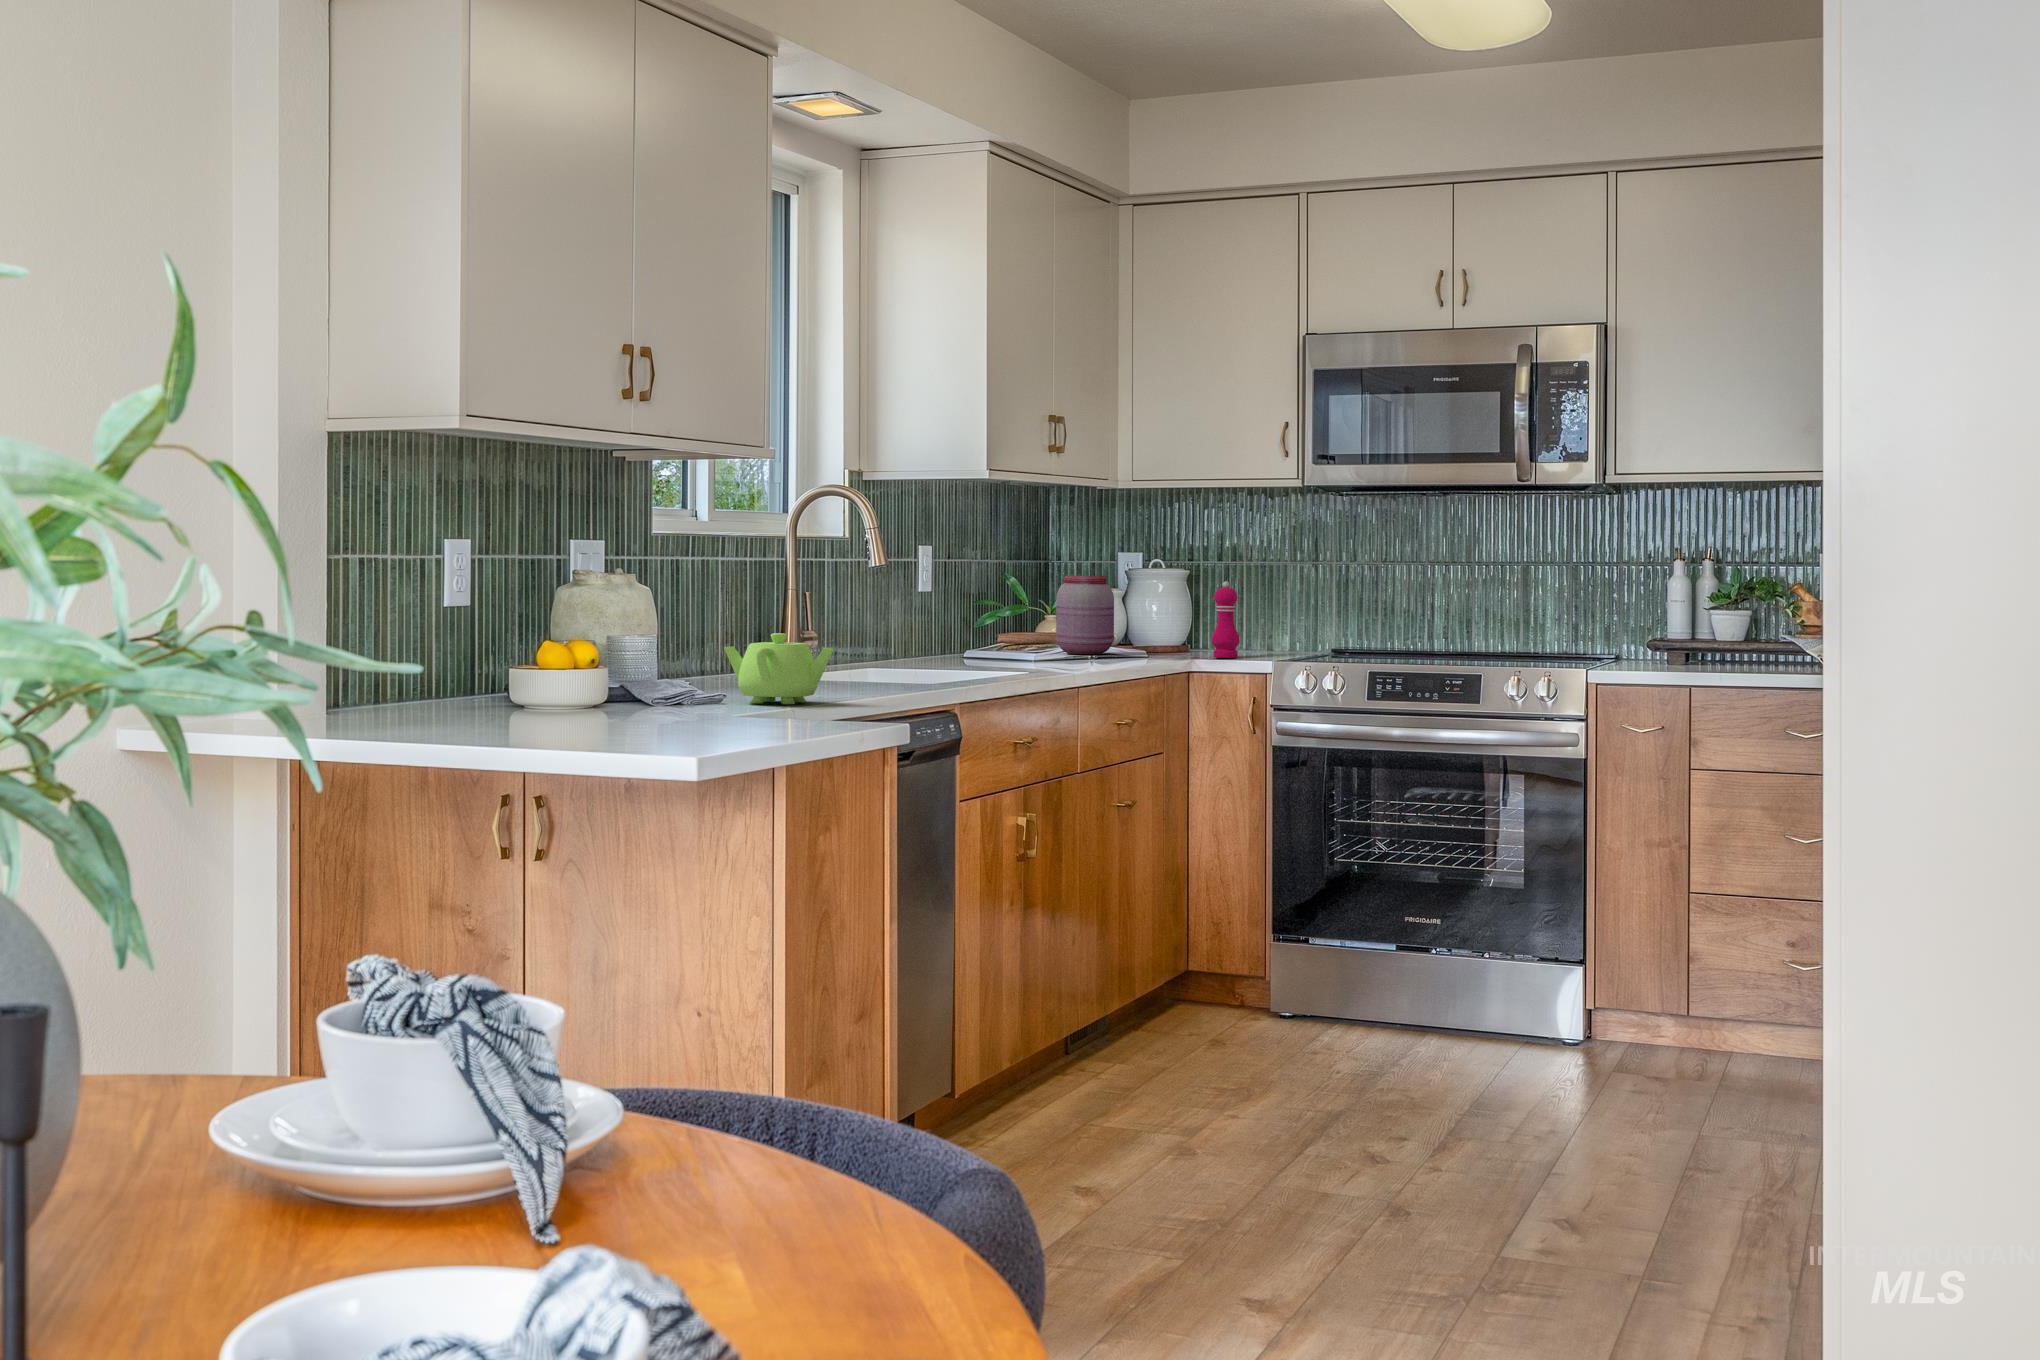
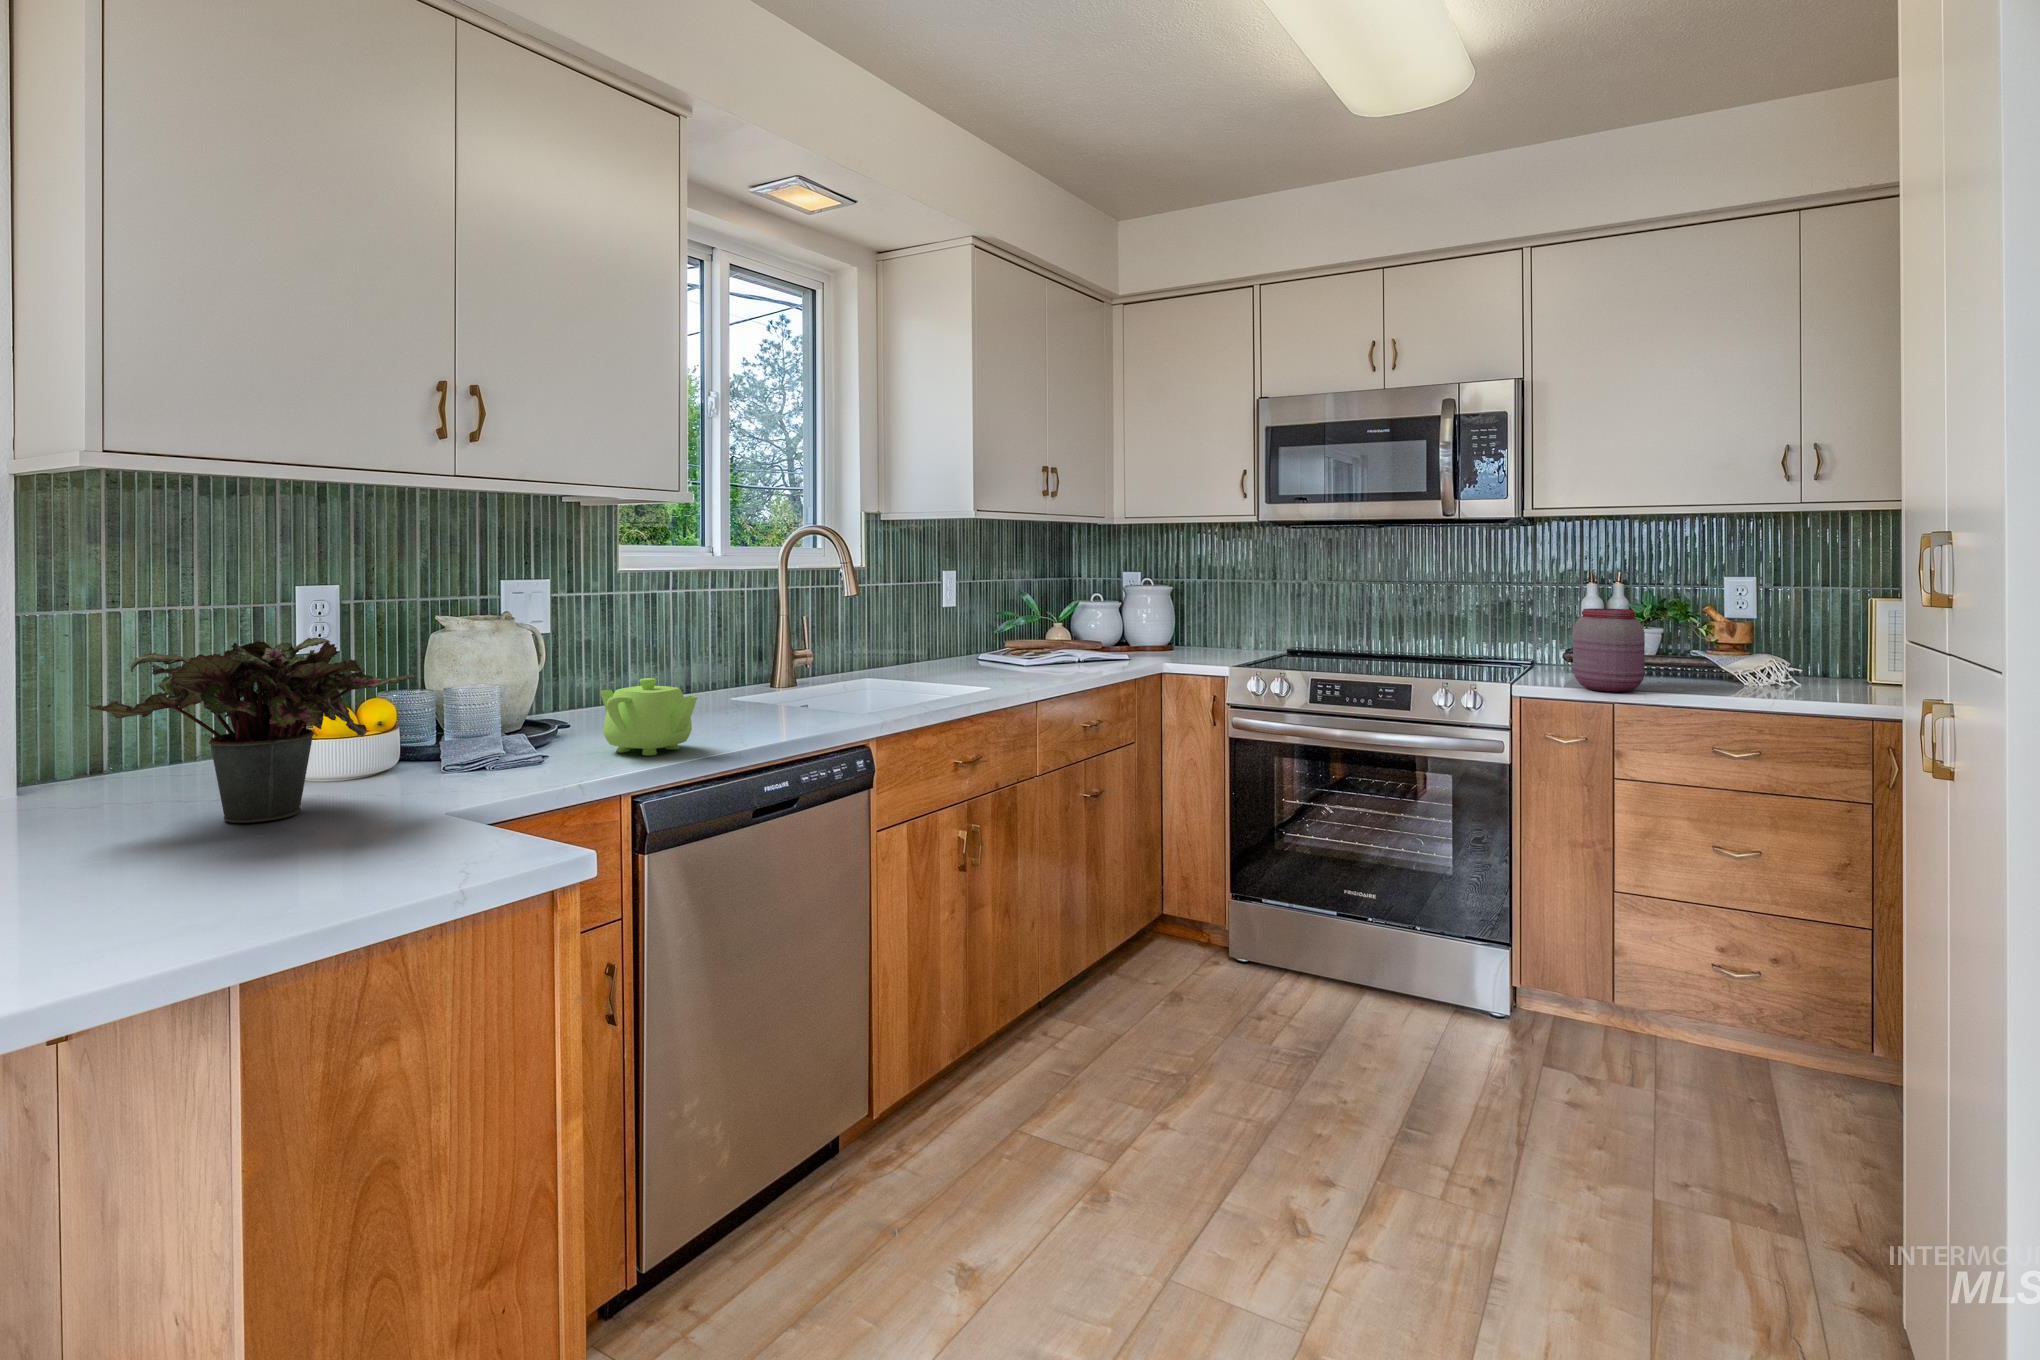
jar: present [1056,575,1114,654] -> present [1573,608,1645,692]
potted plant: none [457,578,667,727] -> present [87,638,416,823]
pepper mill: present [1212,581,1240,658] -> none [1183,598,1206,660]

